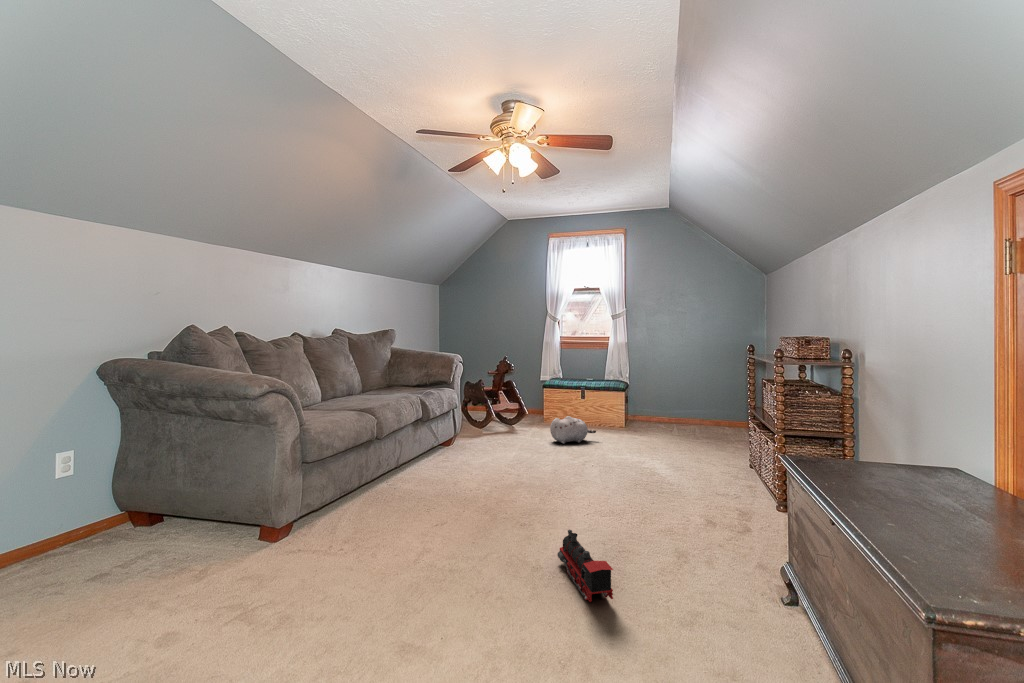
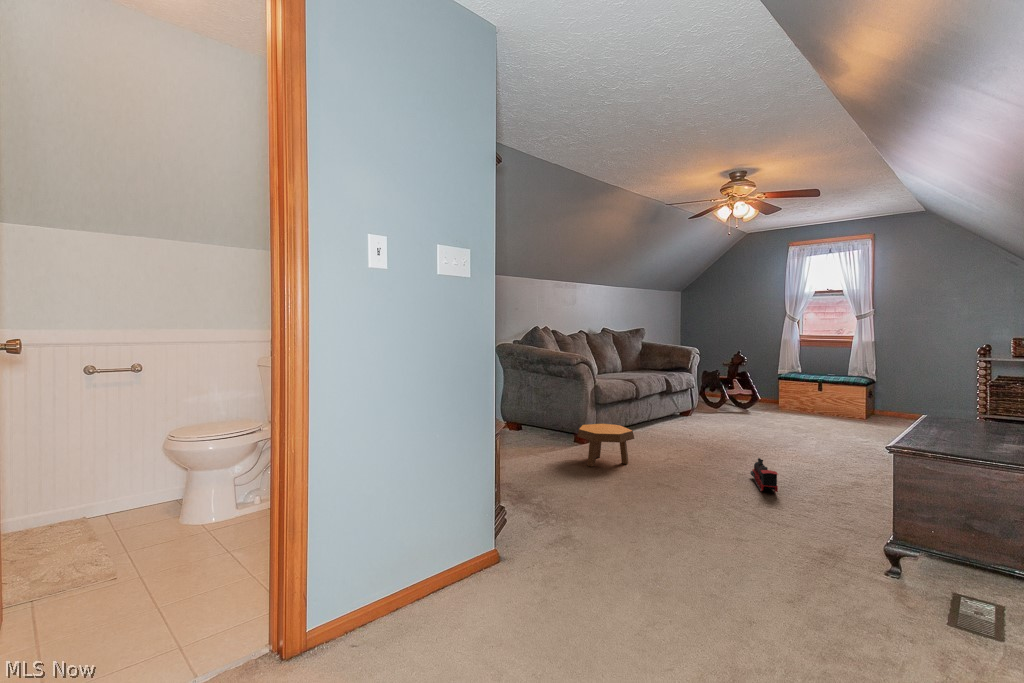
plush toy: present [550,416,596,444] -> none [777,403,823,426]
footstool: none [255,499,370,603] -> present [577,424,634,467]

